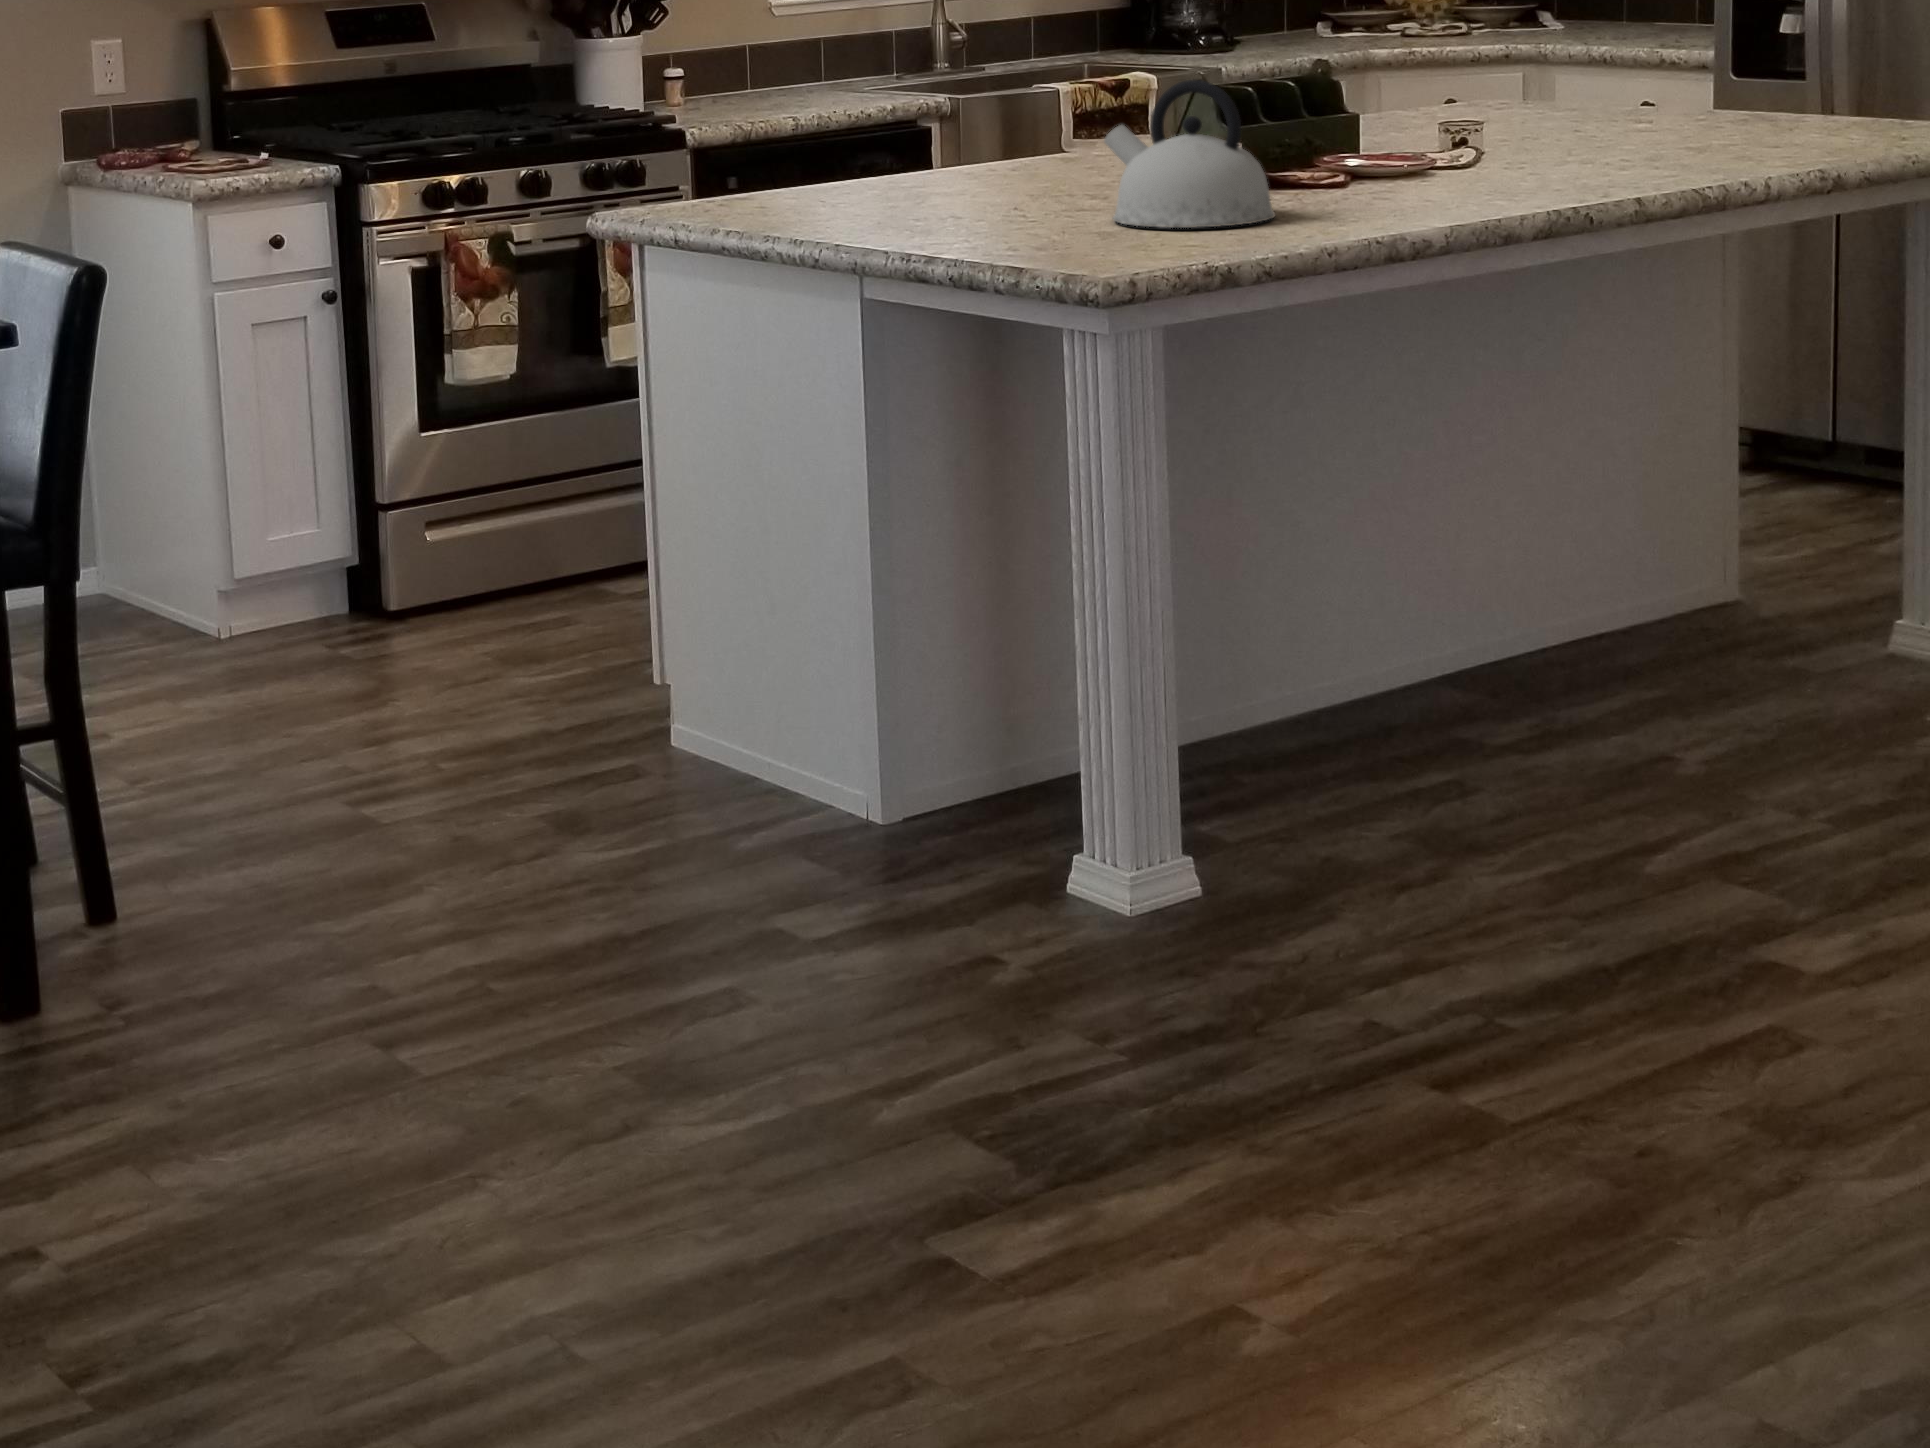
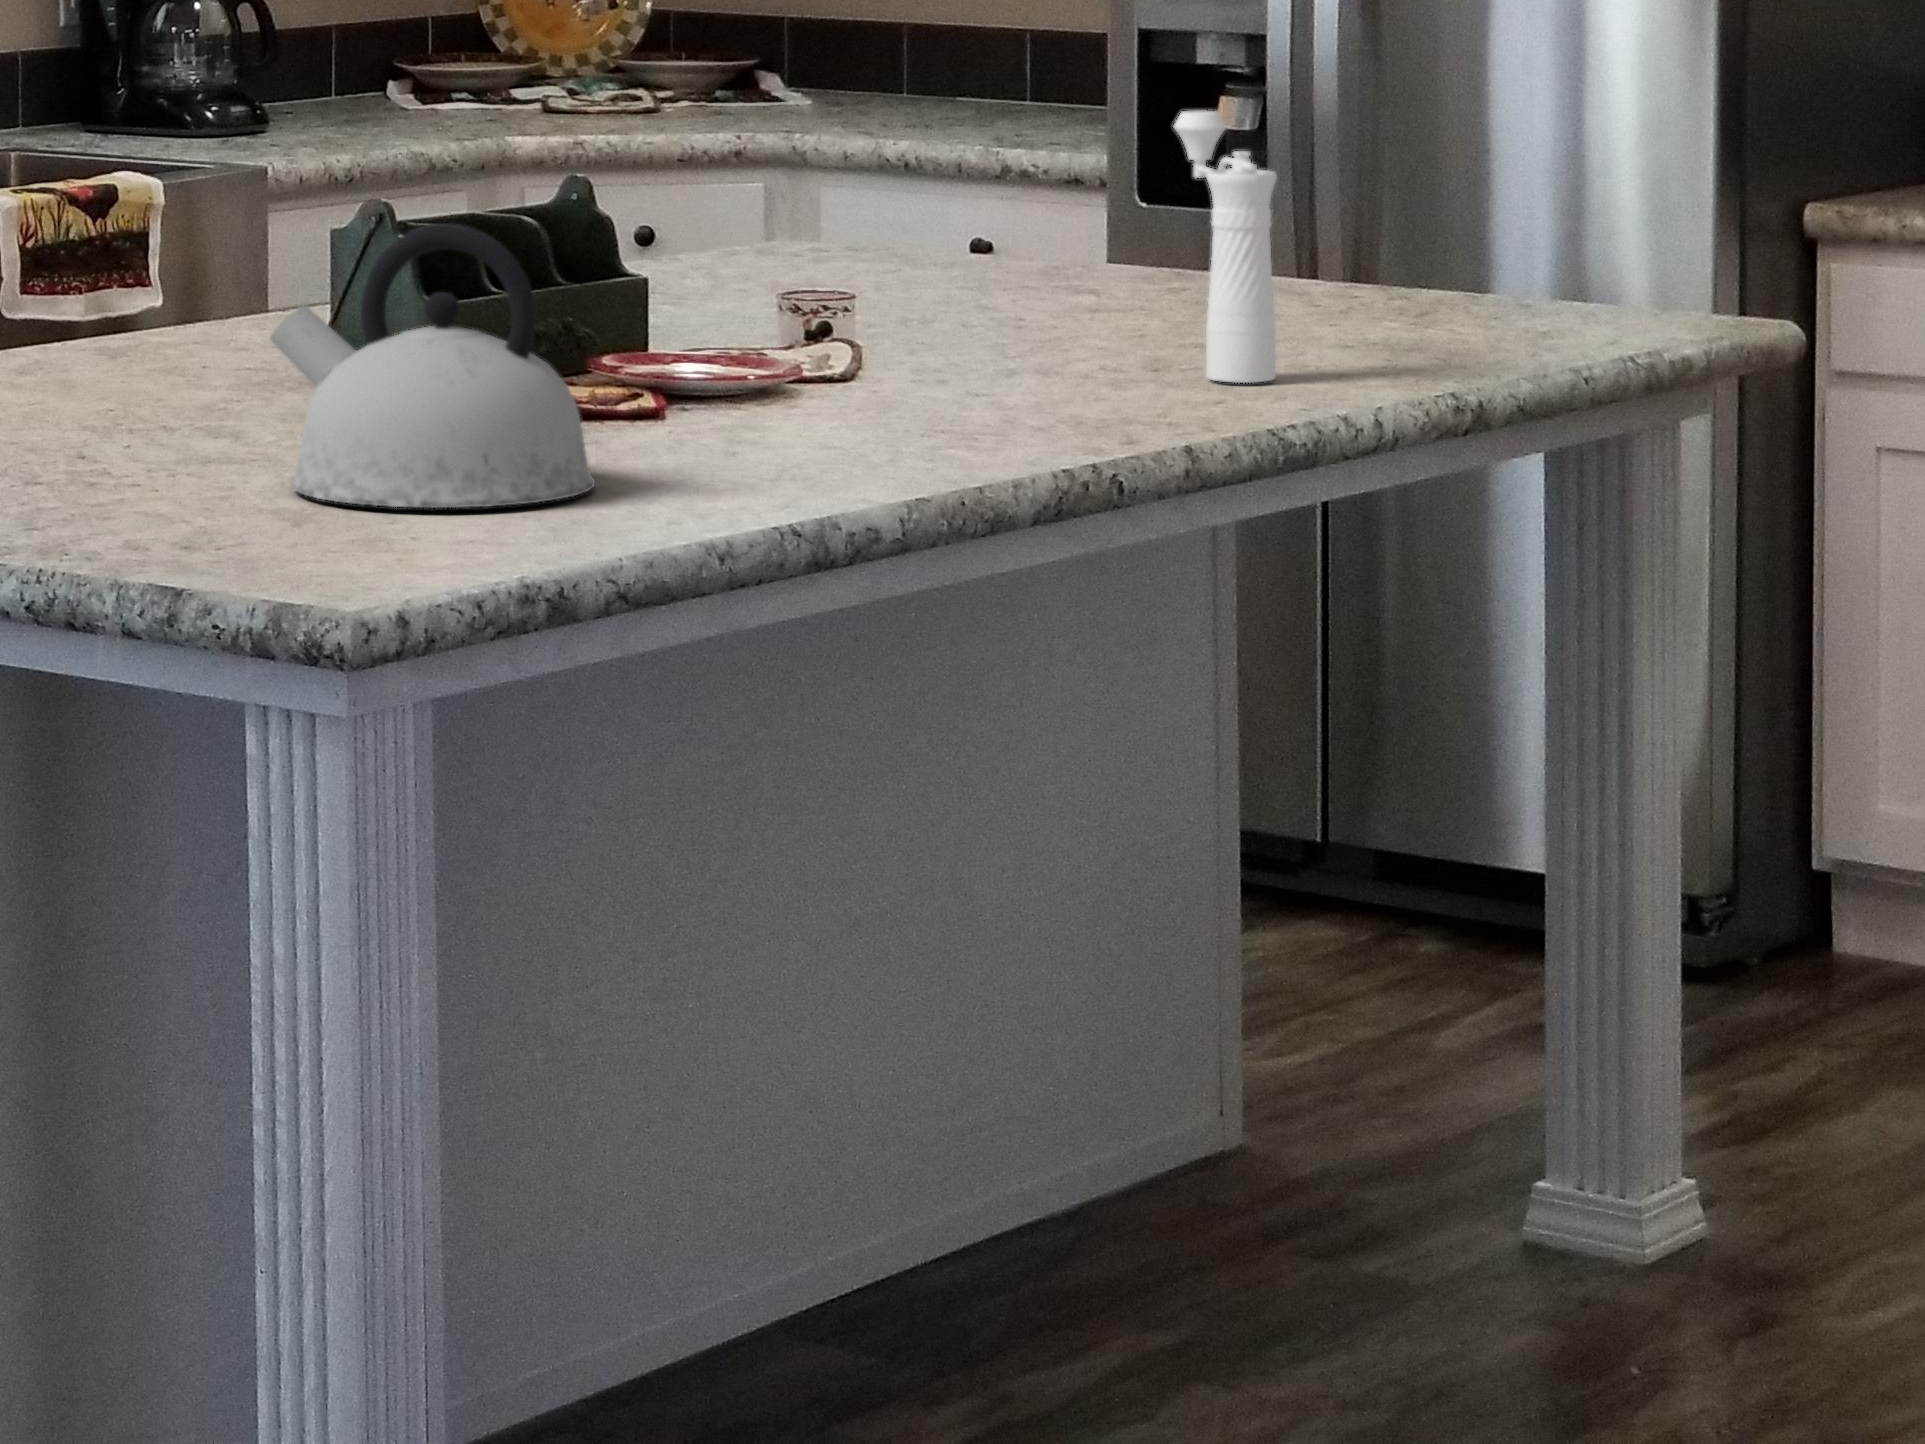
pepper mill: none [1652,15,1706,166] -> present [1173,110,1277,383]

